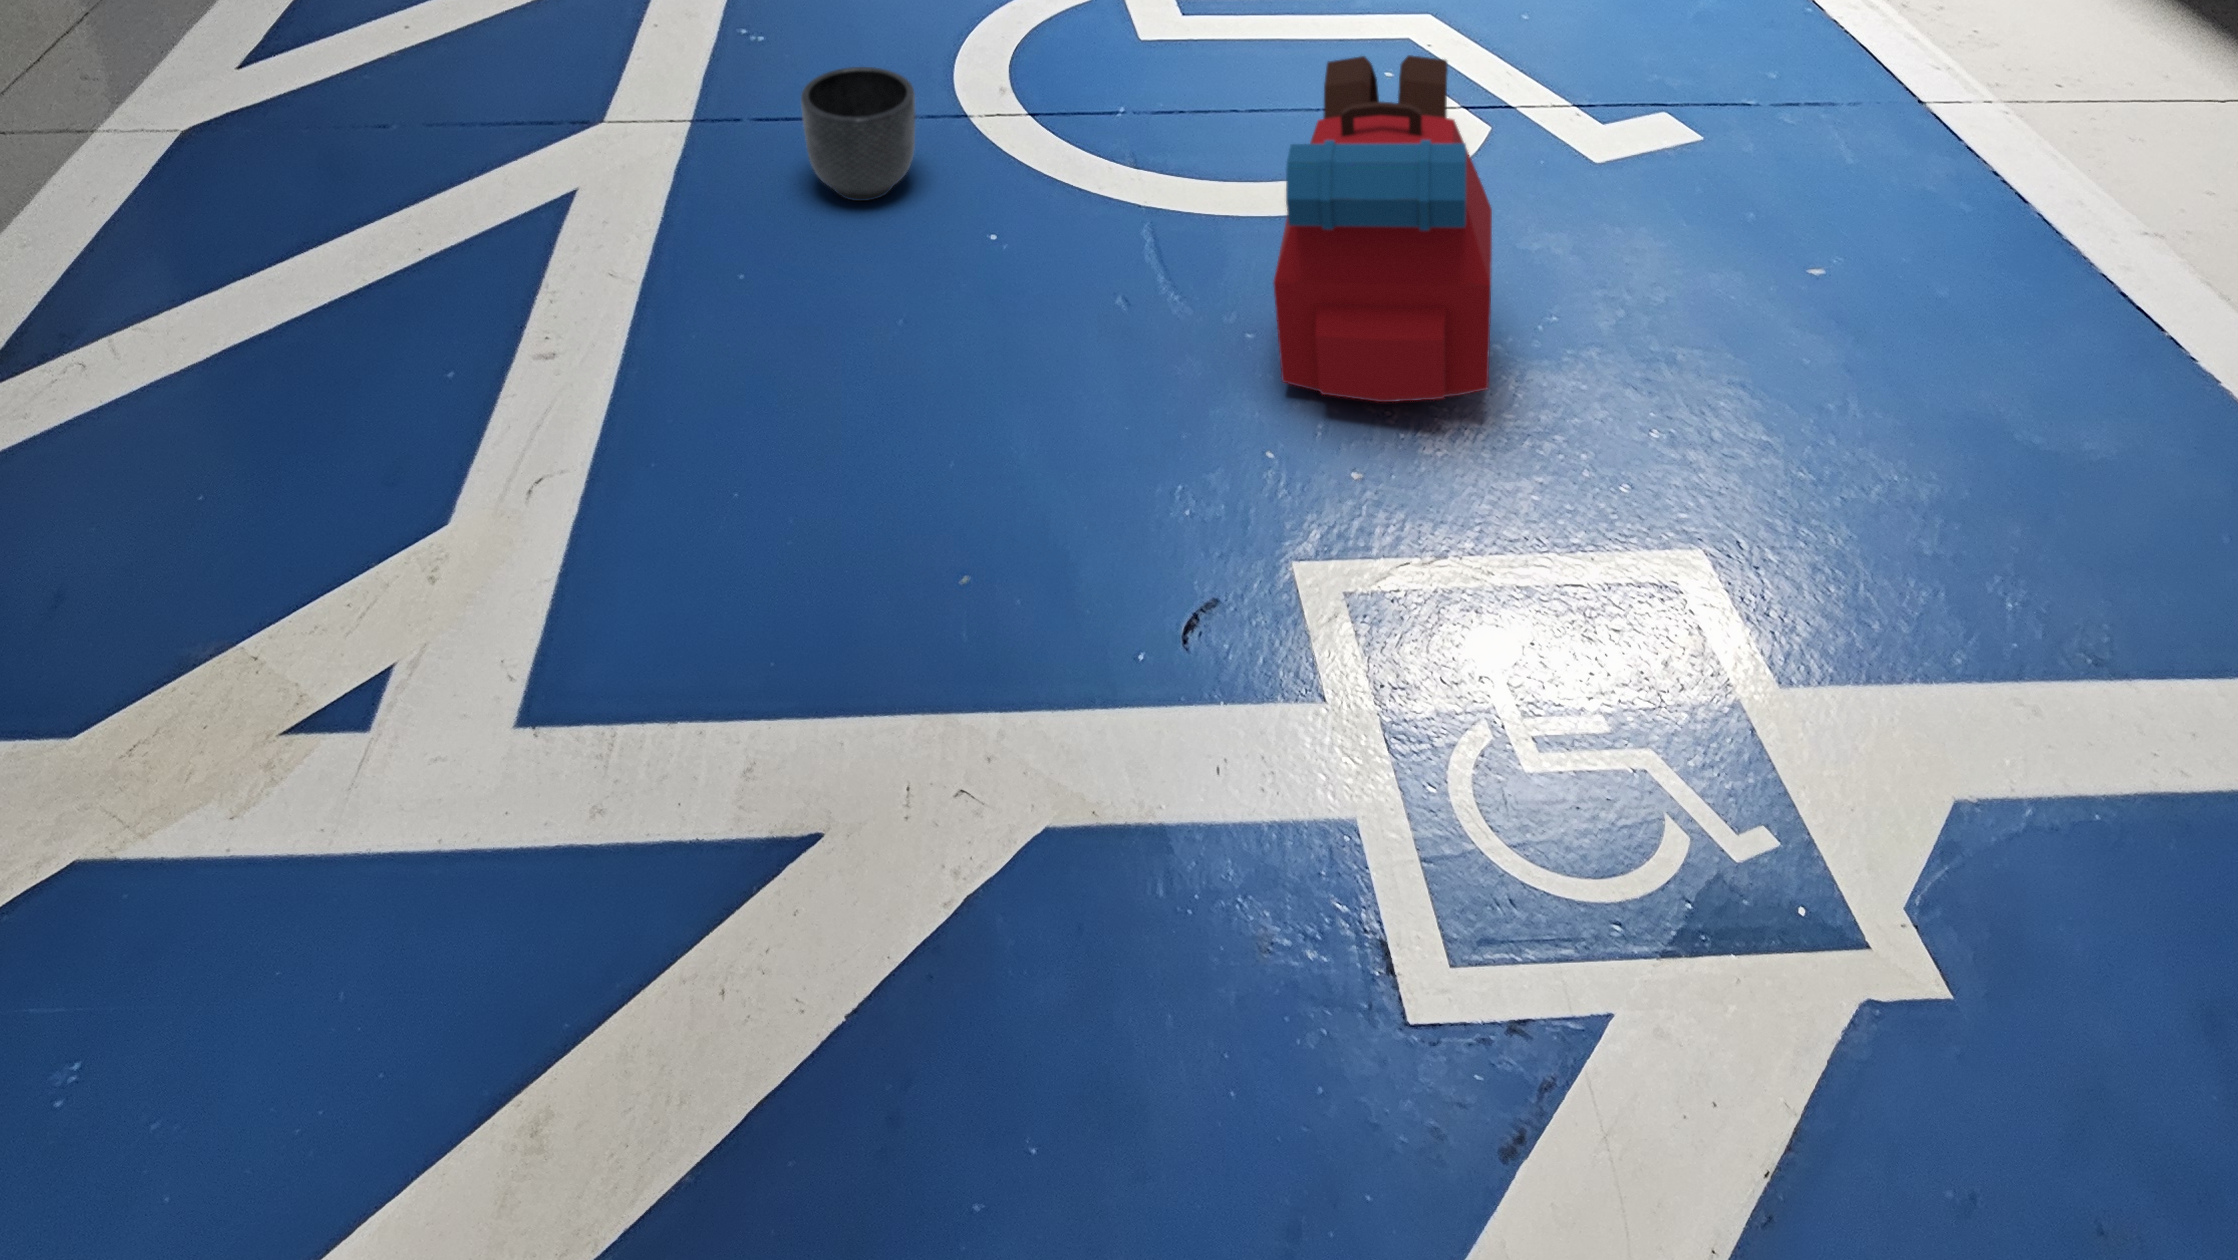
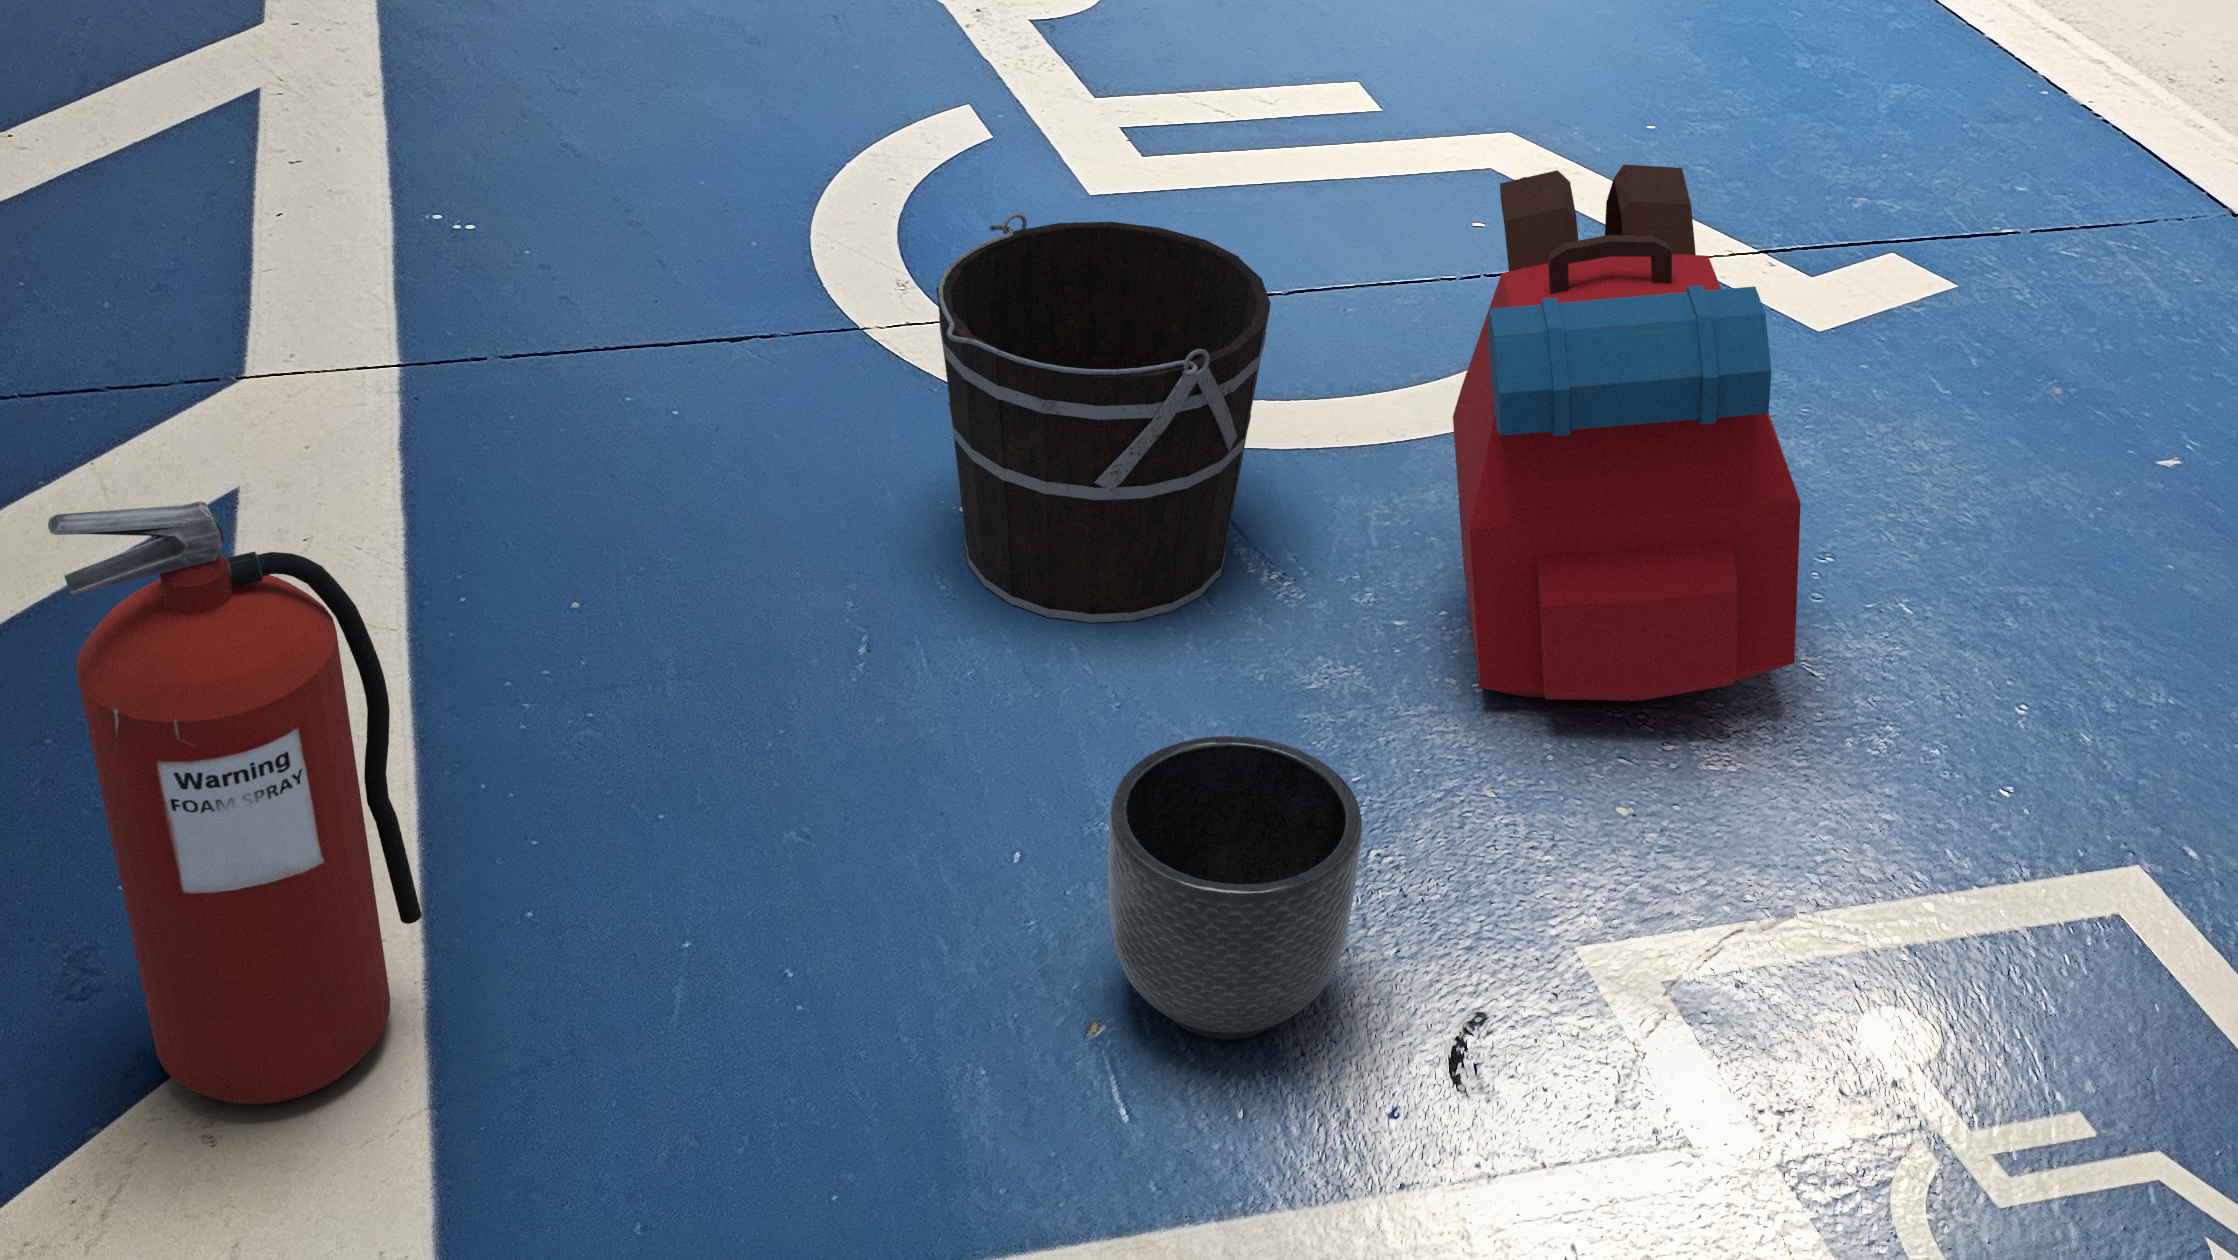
bucket: none [973,58,1181,315] -> present [936,213,1271,623]
planter: present [801,67,915,201] -> present [1108,736,1362,1040]
fire extinguisher: none [375,202,600,545] -> present [48,502,422,1104]

